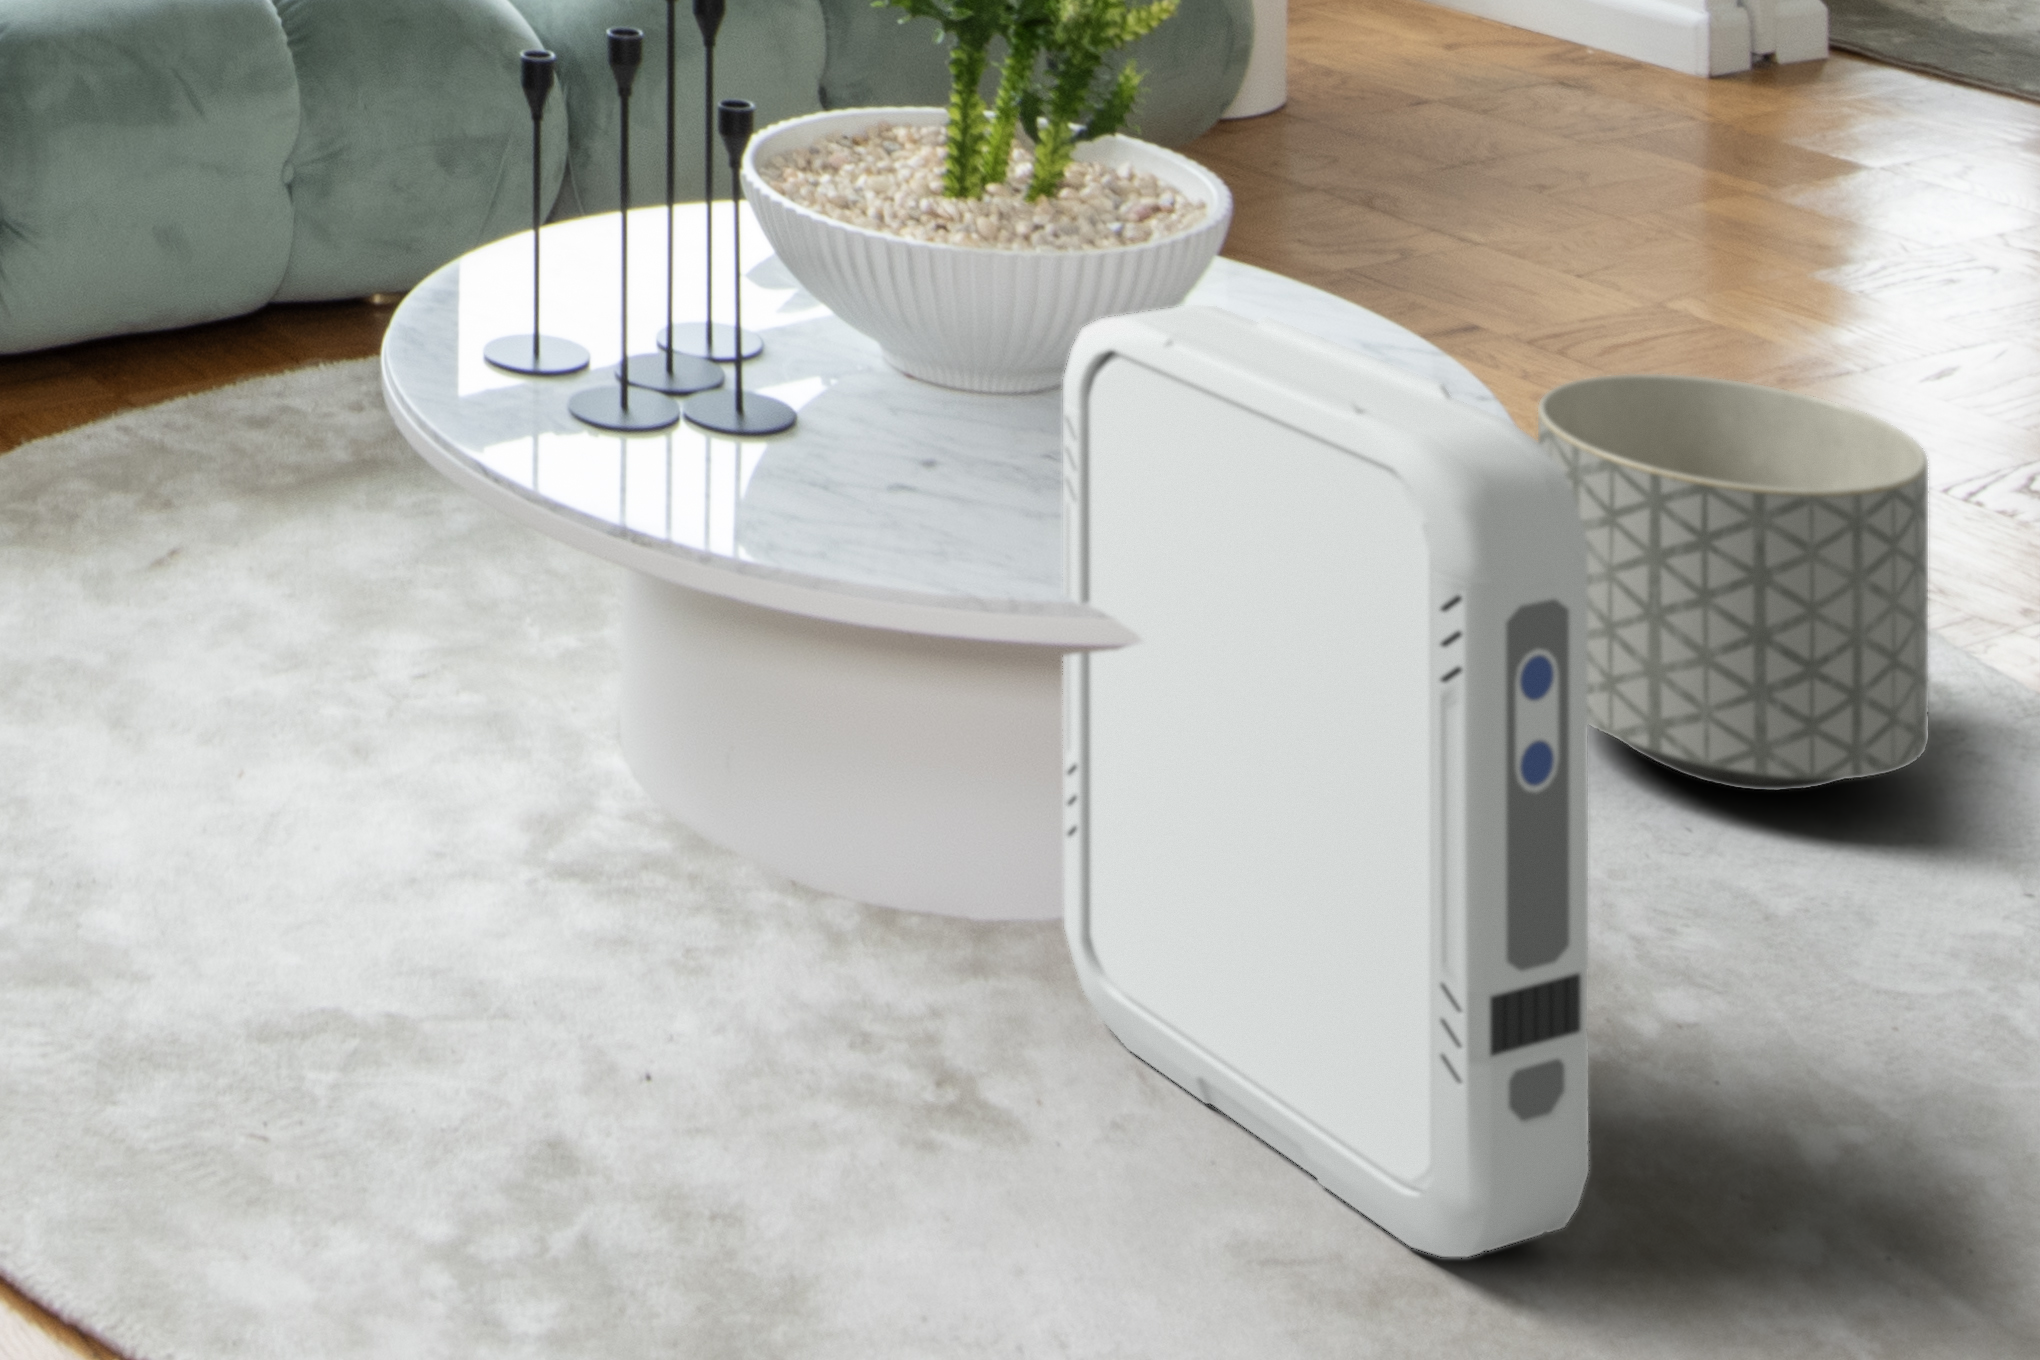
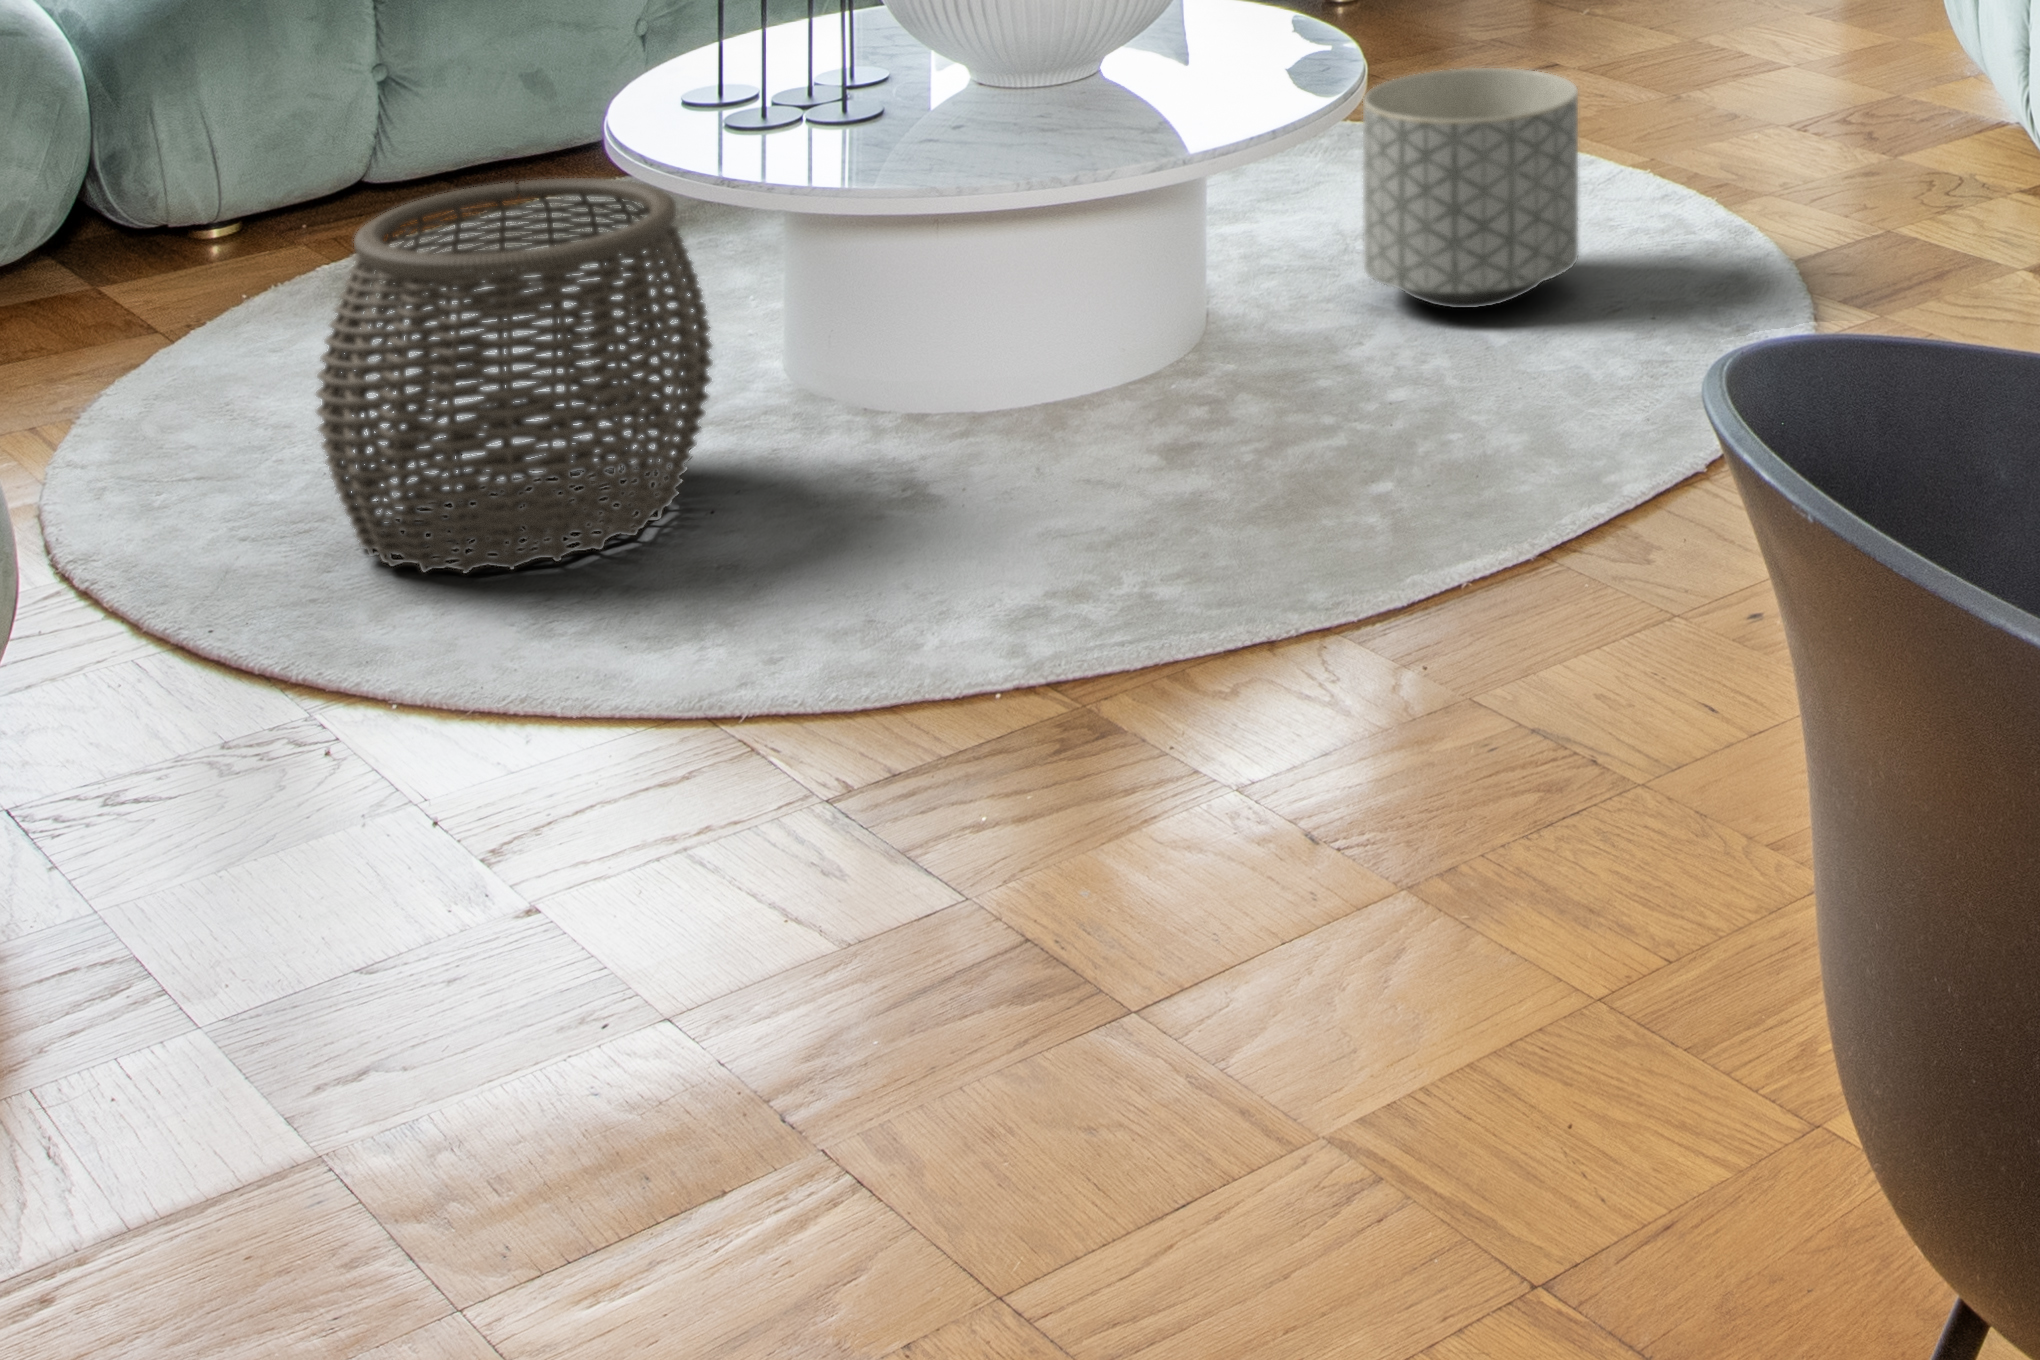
air purifier: present [1063,305,1589,1257] -> none [950,22,1175,530]
woven basket: none [143,485,724,1177] -> present [316,178,712,573]

